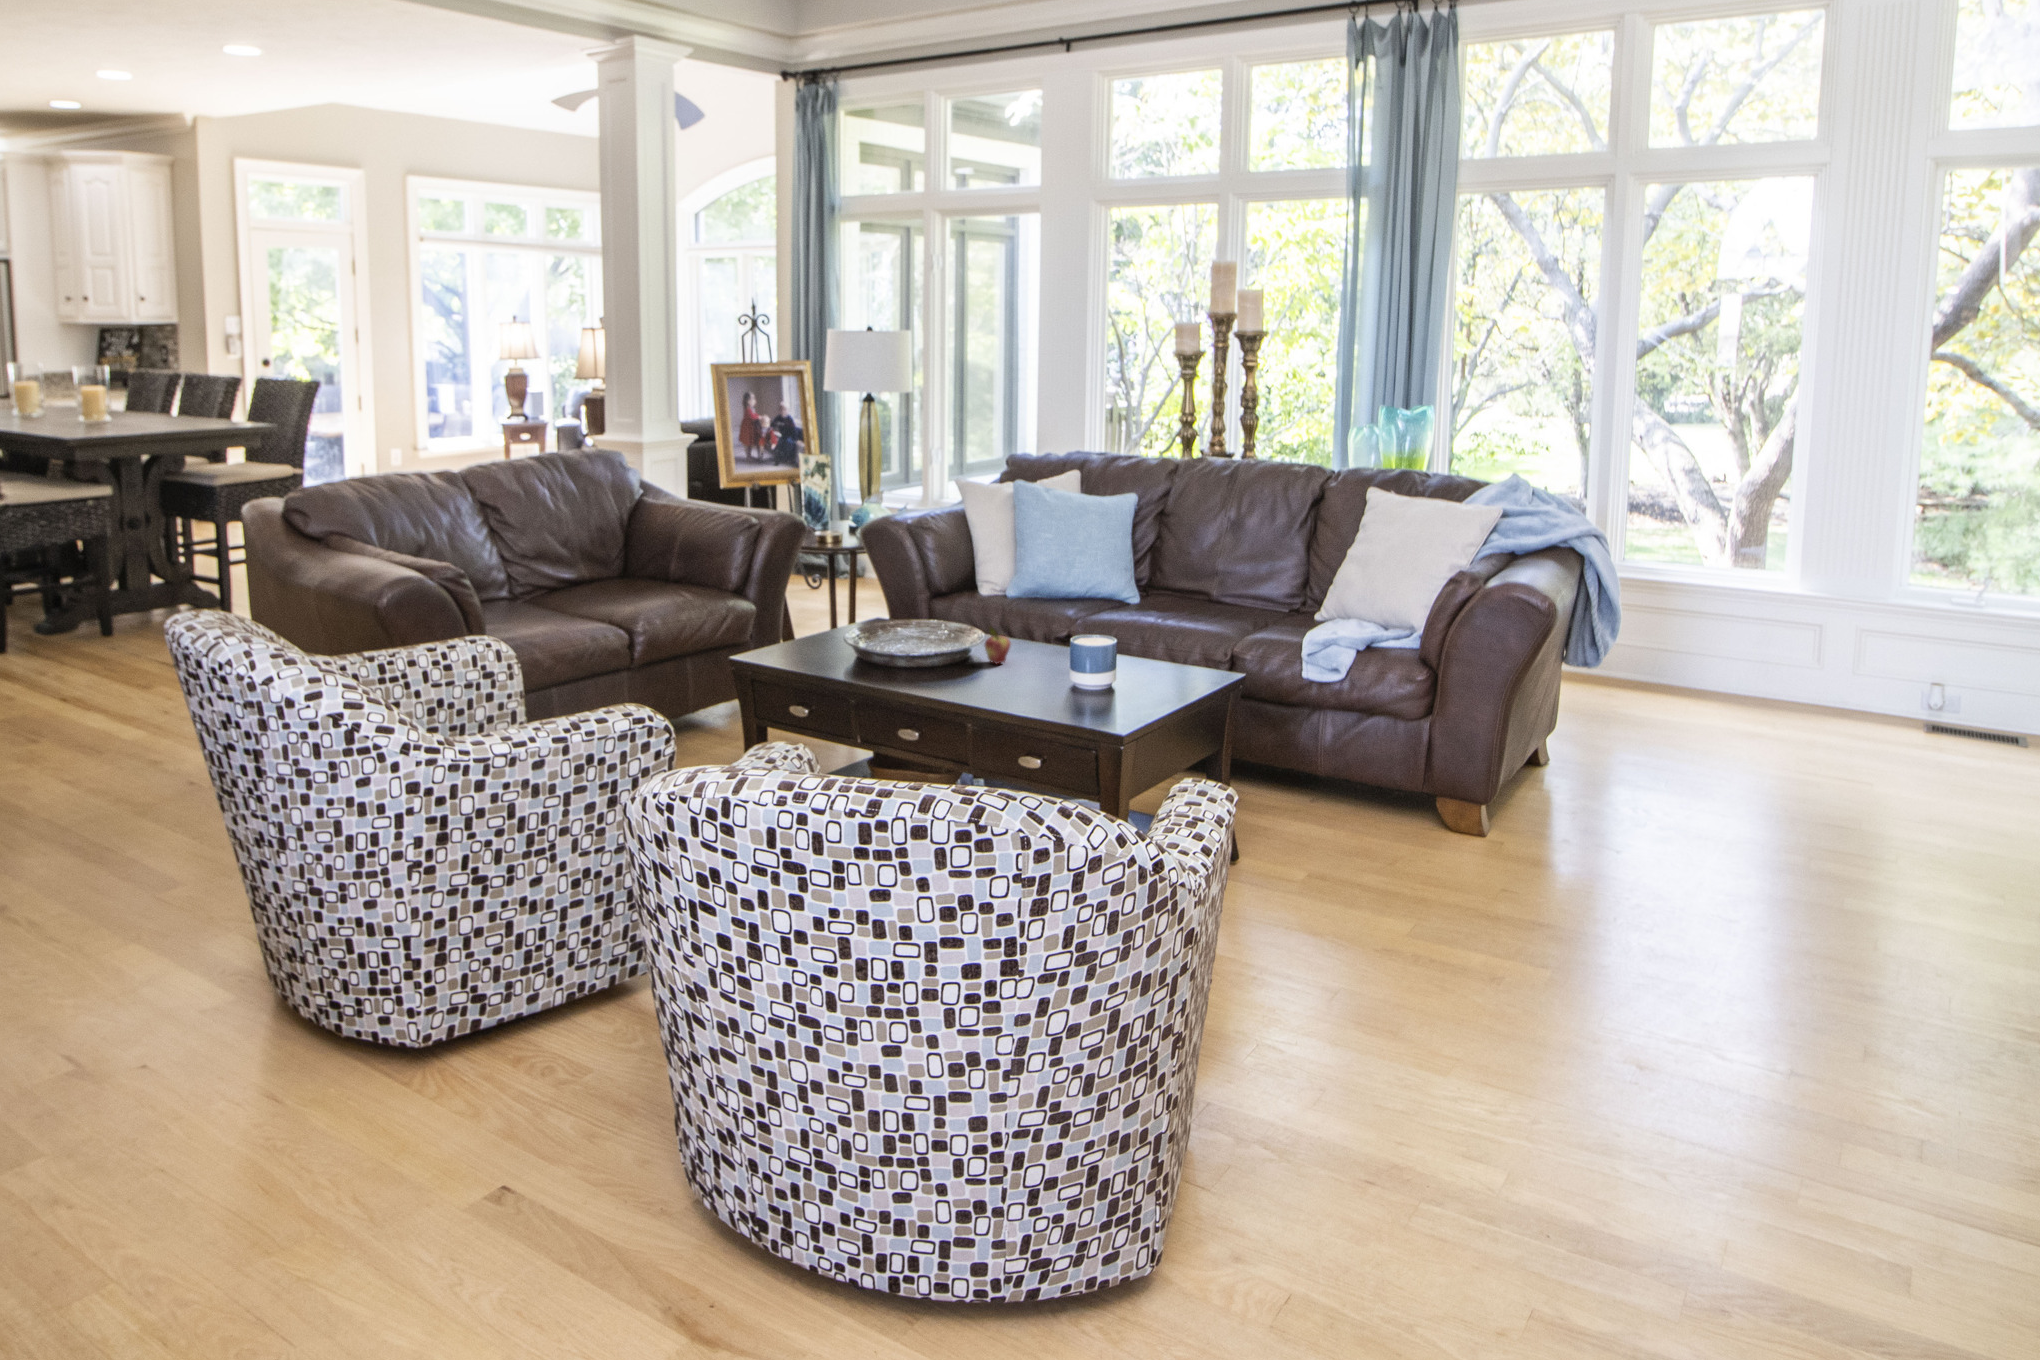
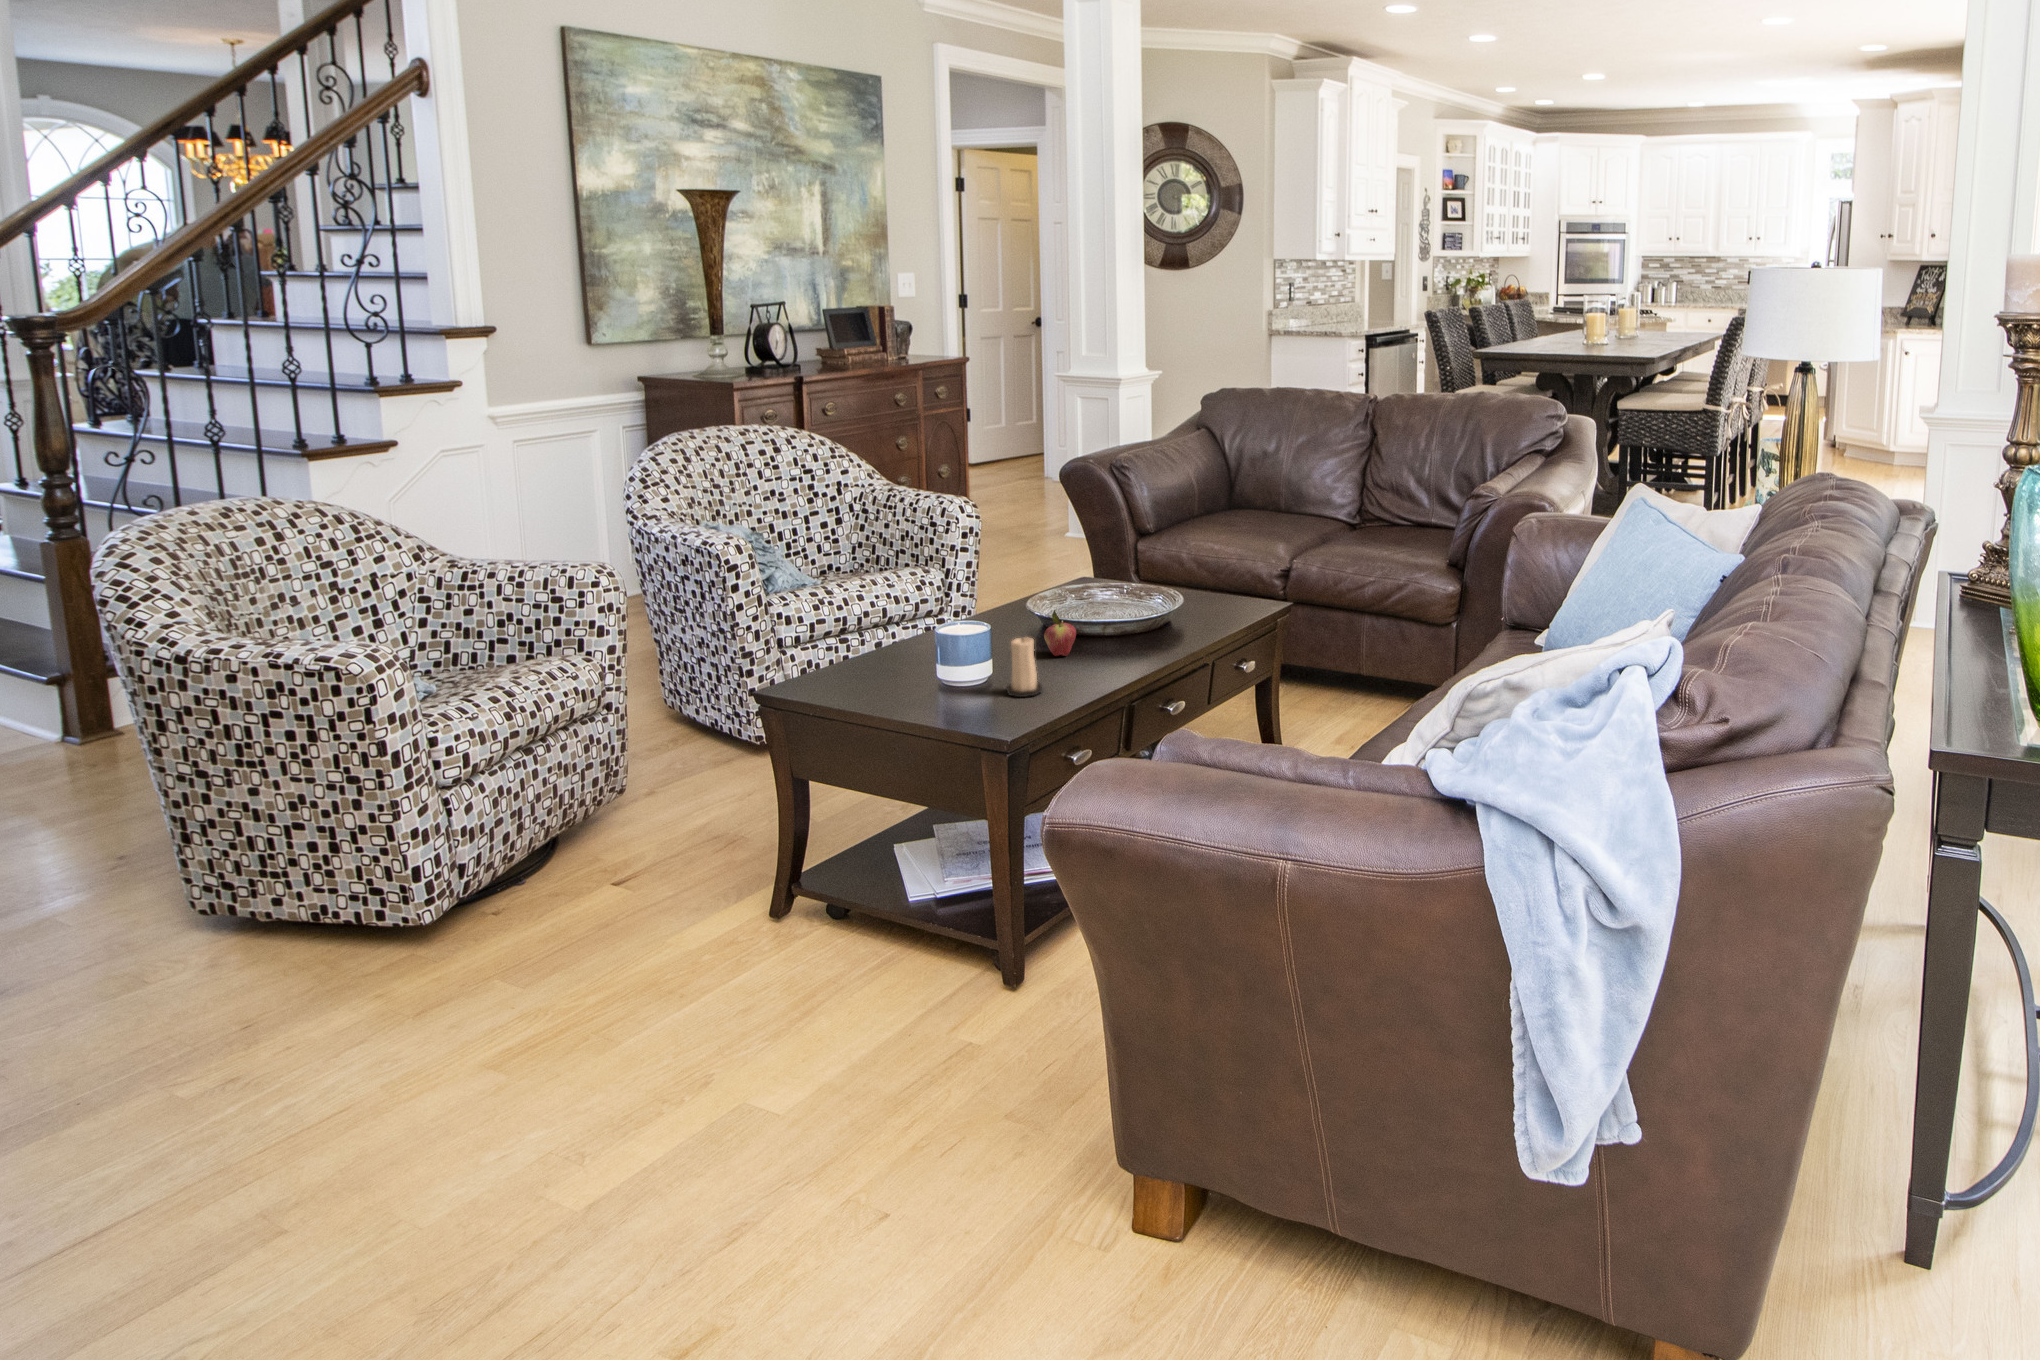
candle: none [1022,644,1051,696] -> present [1007,637,1042,697]

